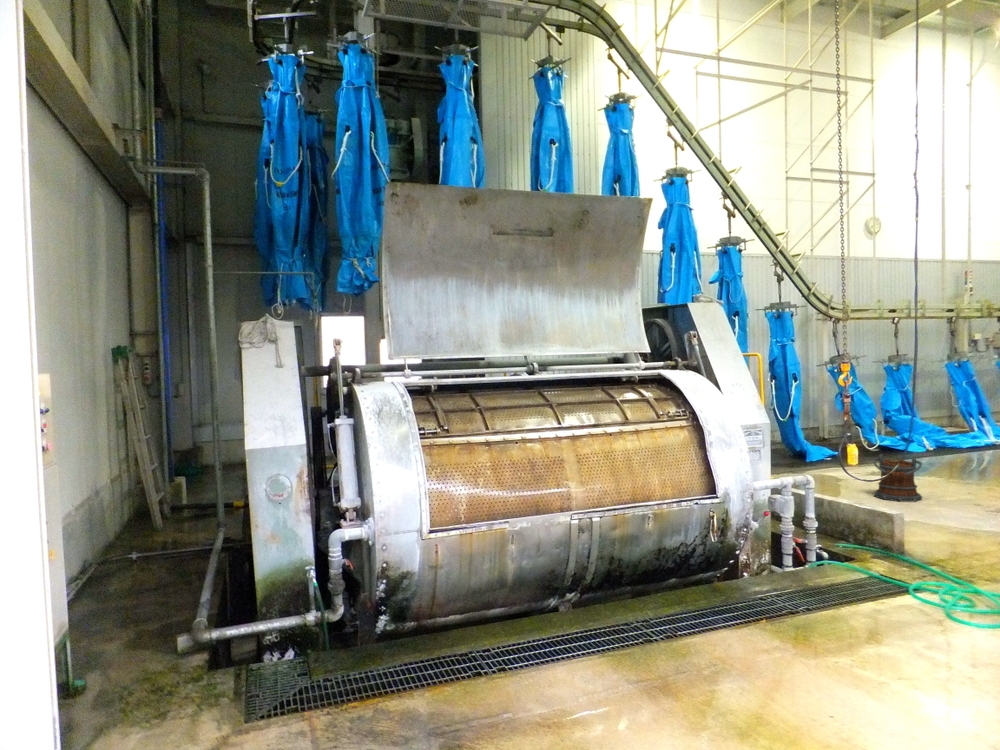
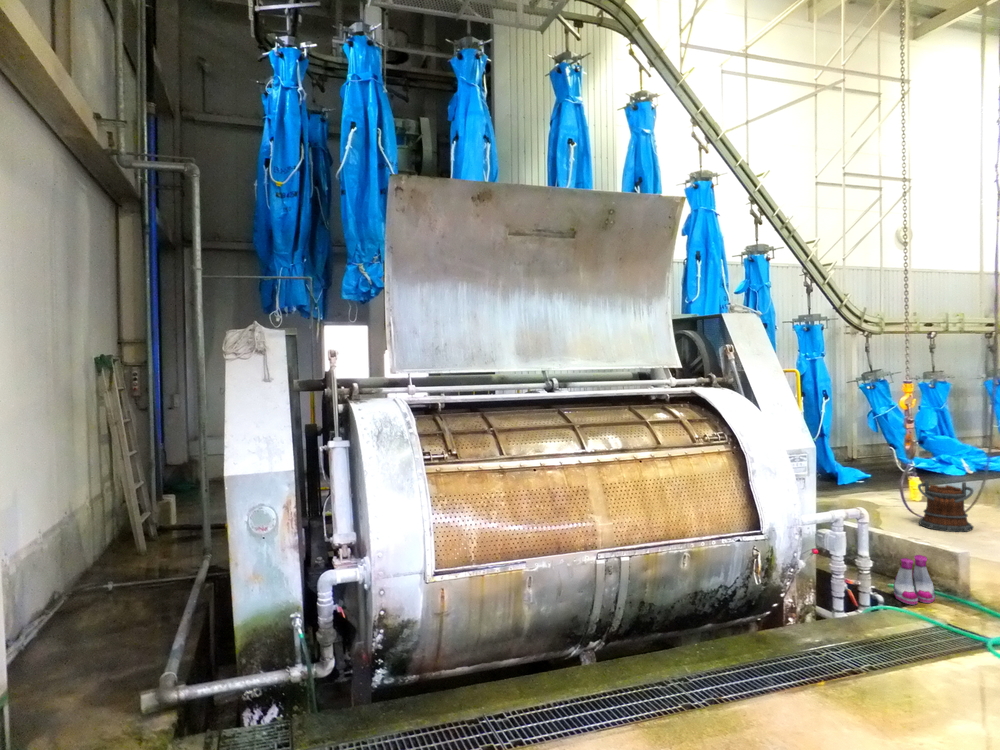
boots: none [839,518,876,562] -> present [893,555,935,605]

